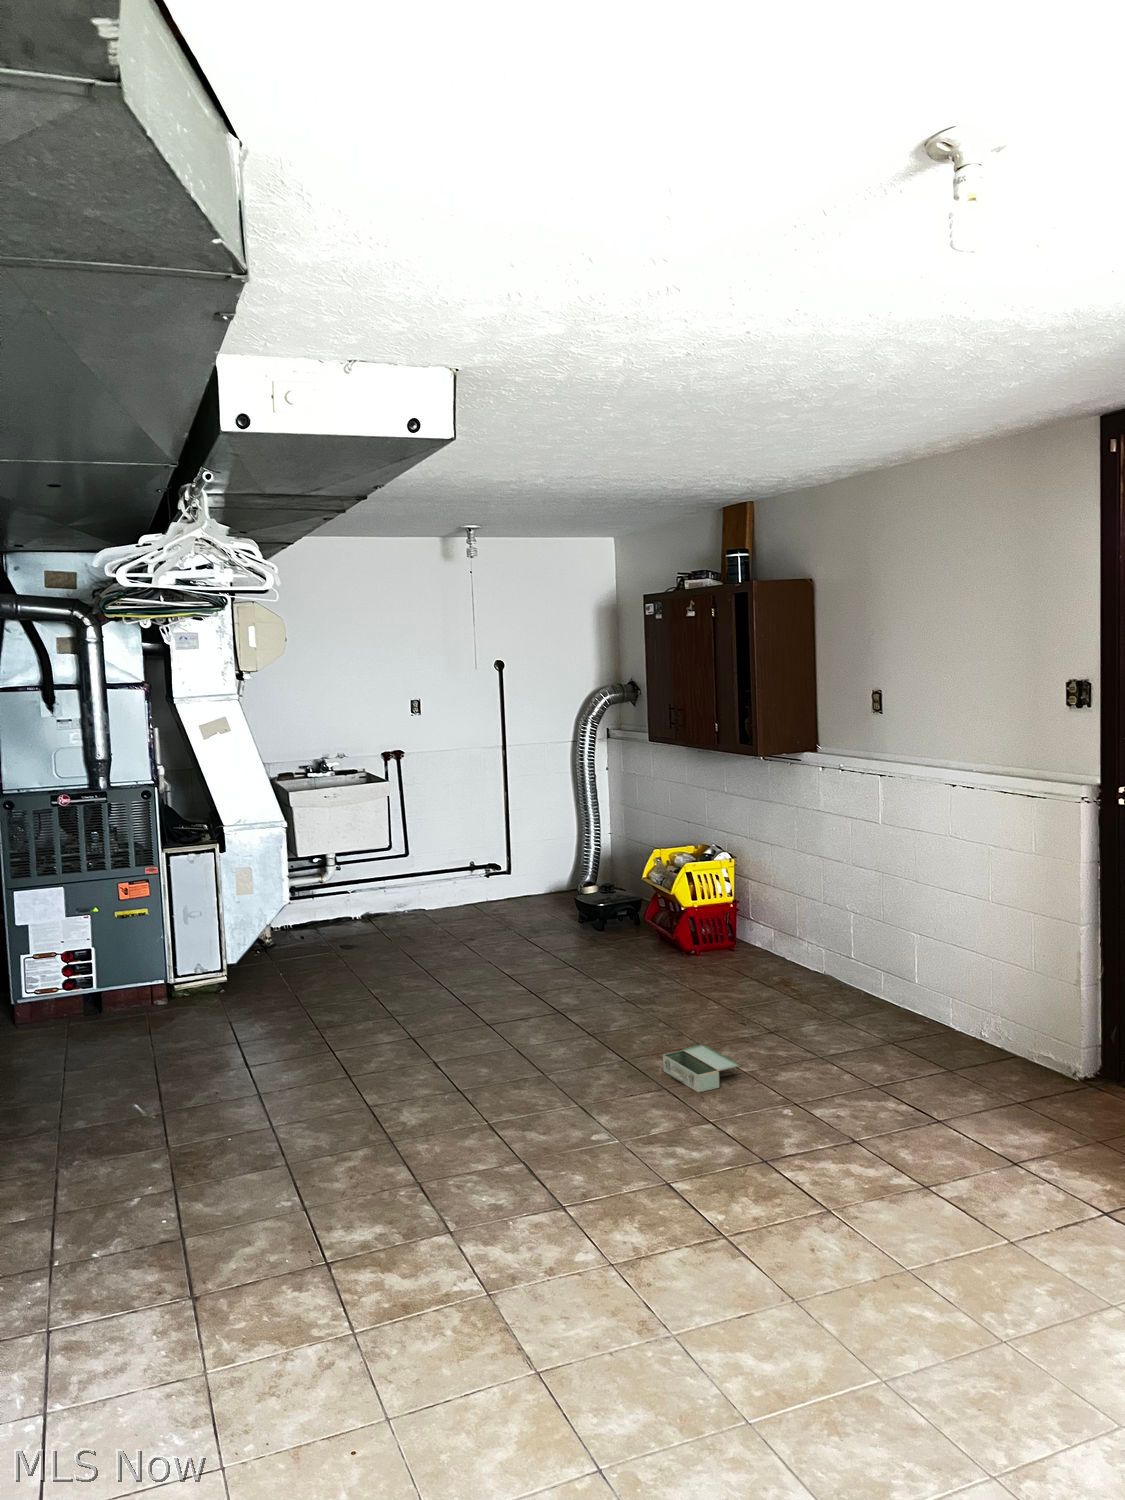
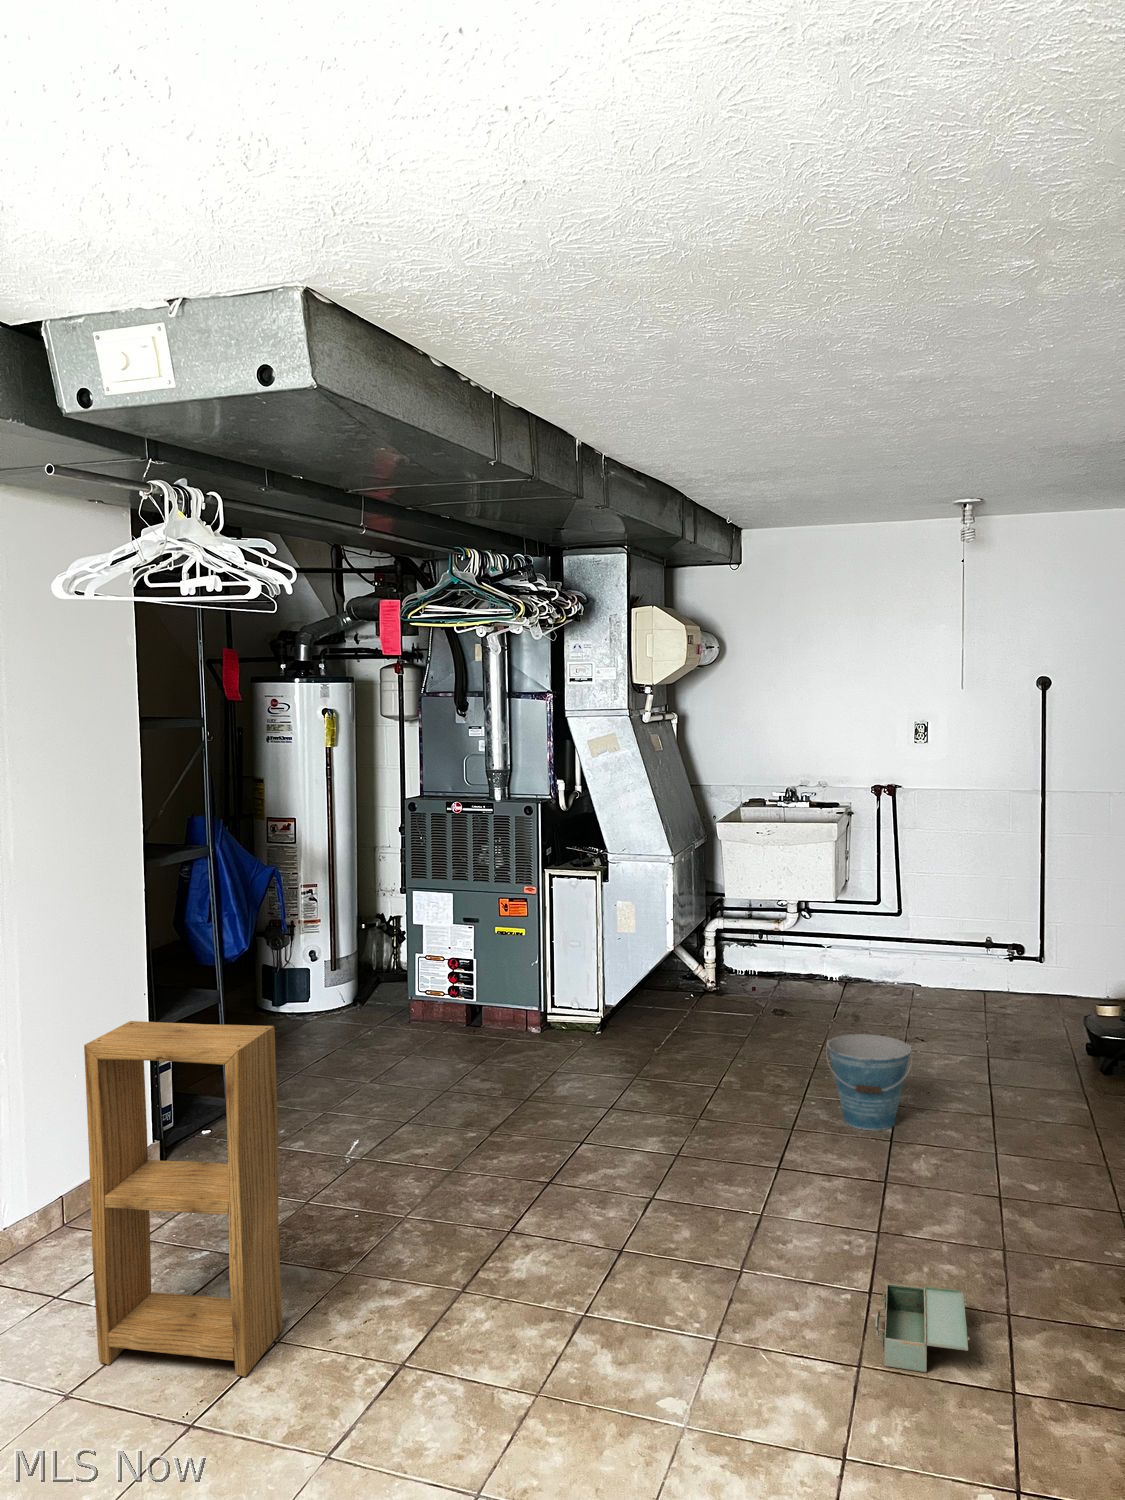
bucket: none [481,929,543,998] -> present [826,1034,912,1130]
shelving unit: none [174,961,349,1288] -> present [84,1021,282,1377]

